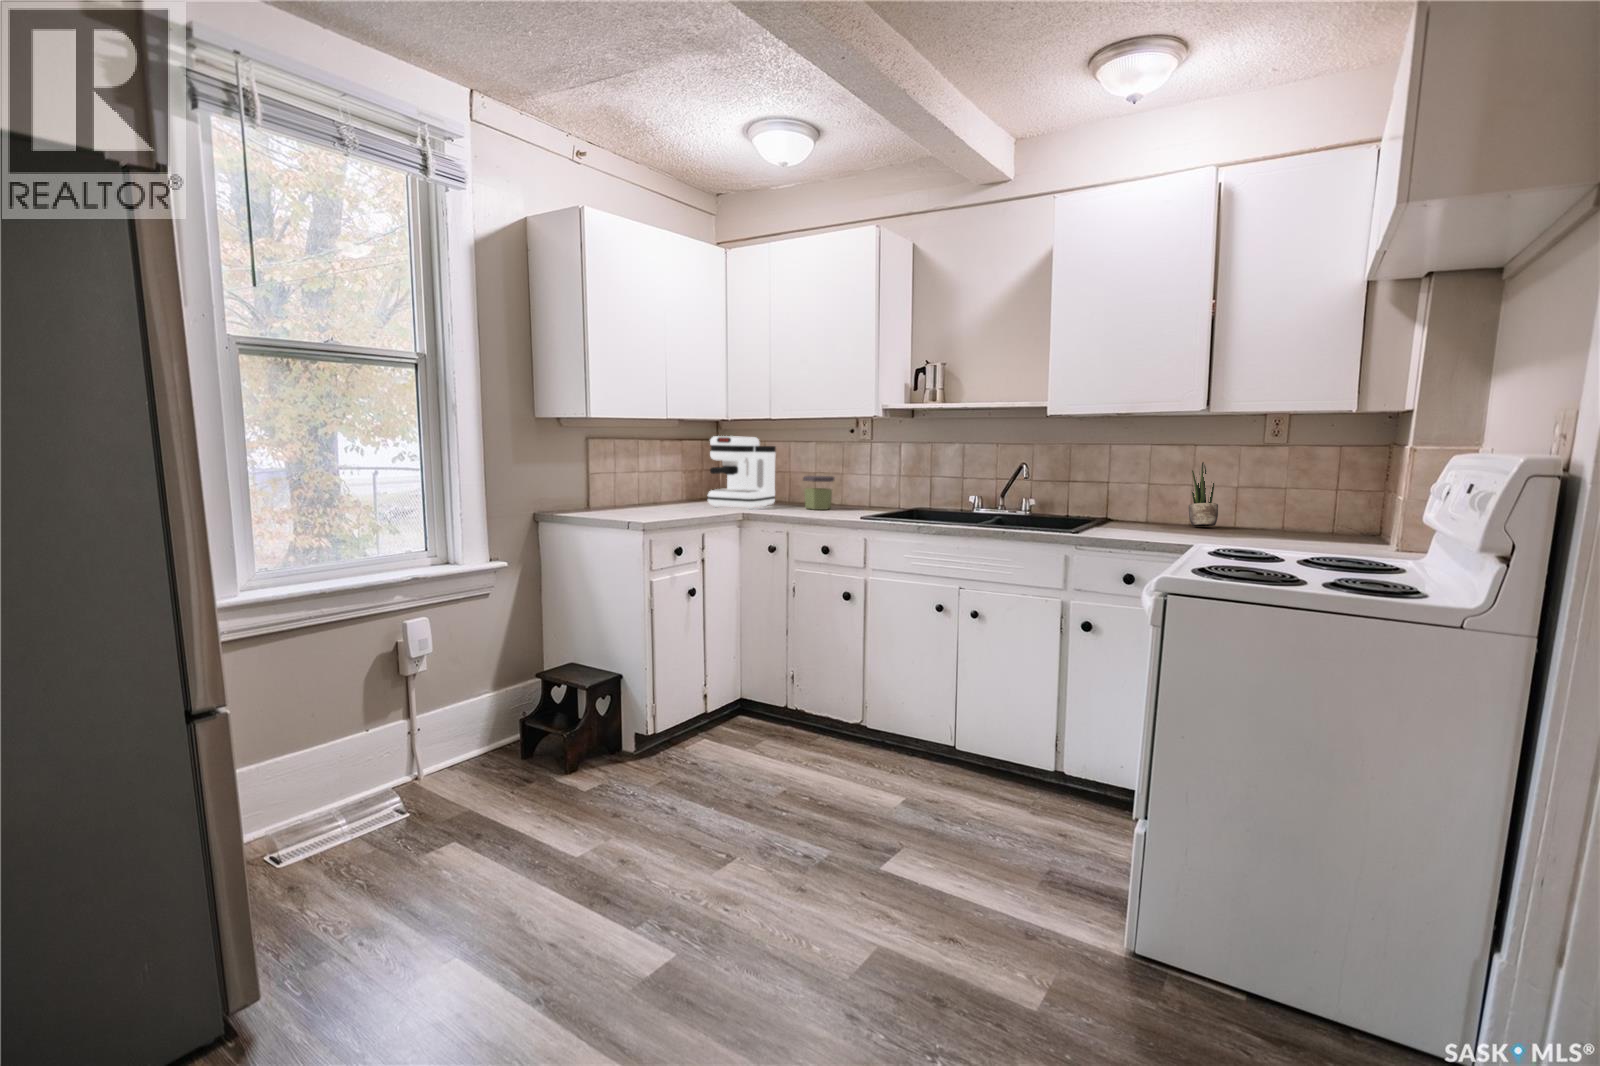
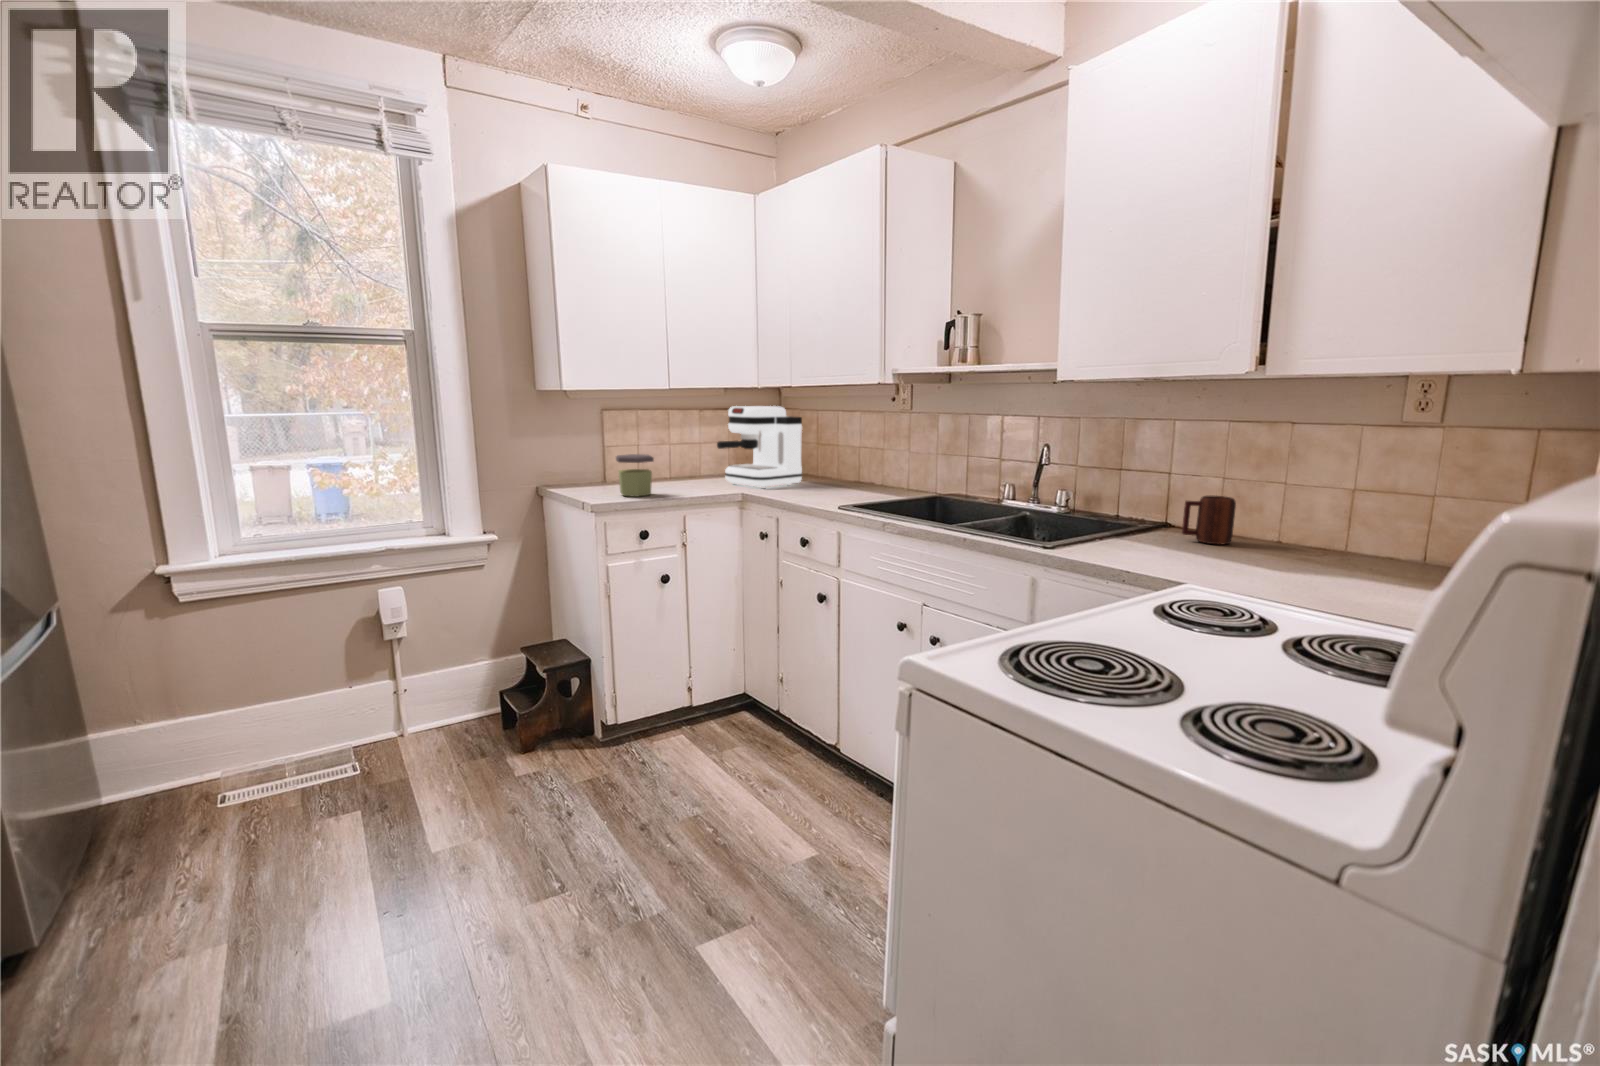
potted plant: present [1189,462,1218,526] -> none [1277,449,1329,546]
jar: present [803,476,834,510] -> present [616,454,654,497]
mug: none [1134,495,1168,528] -> present [1182,496,1236,544]

